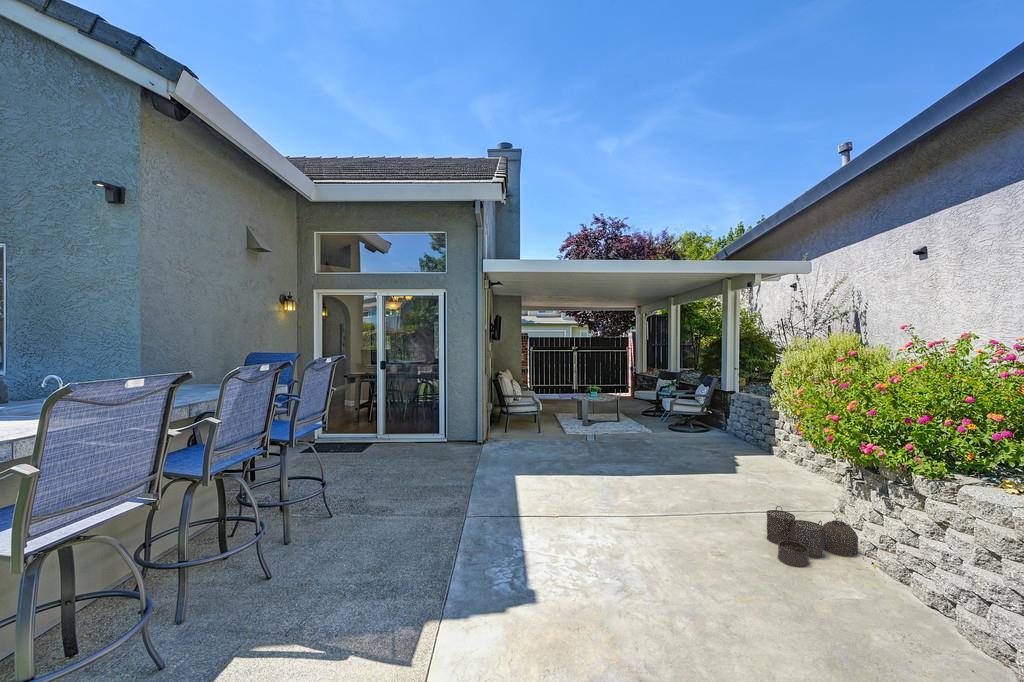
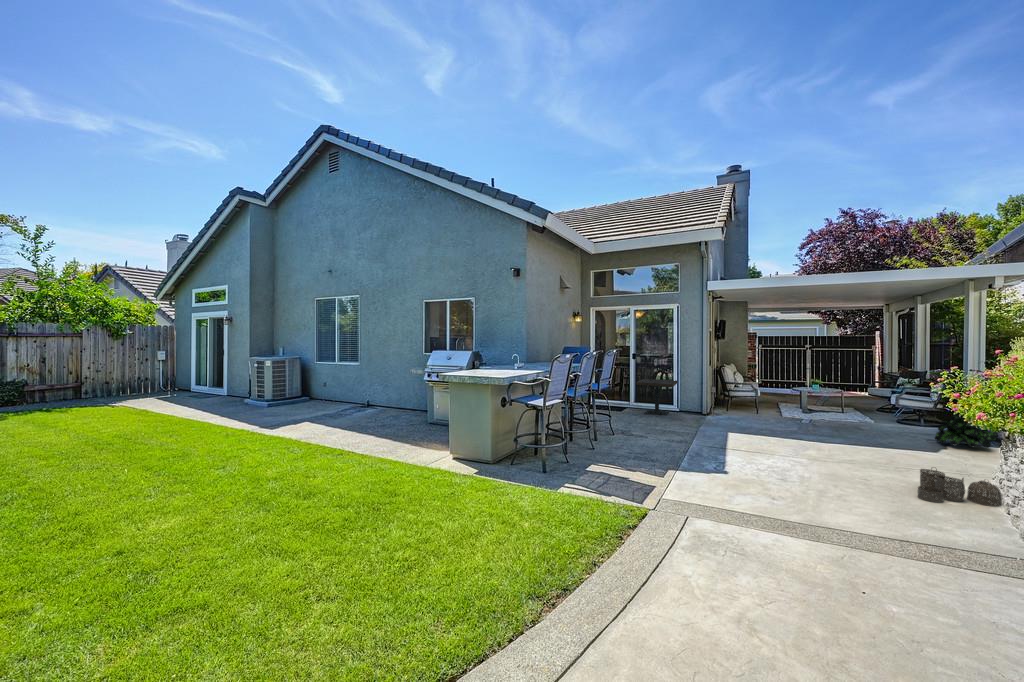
side table: none [384,398,444,452] -> present [636,379,677,416]
potted plant: none [720,416,777,458] -> present [935,415,1001,448]

